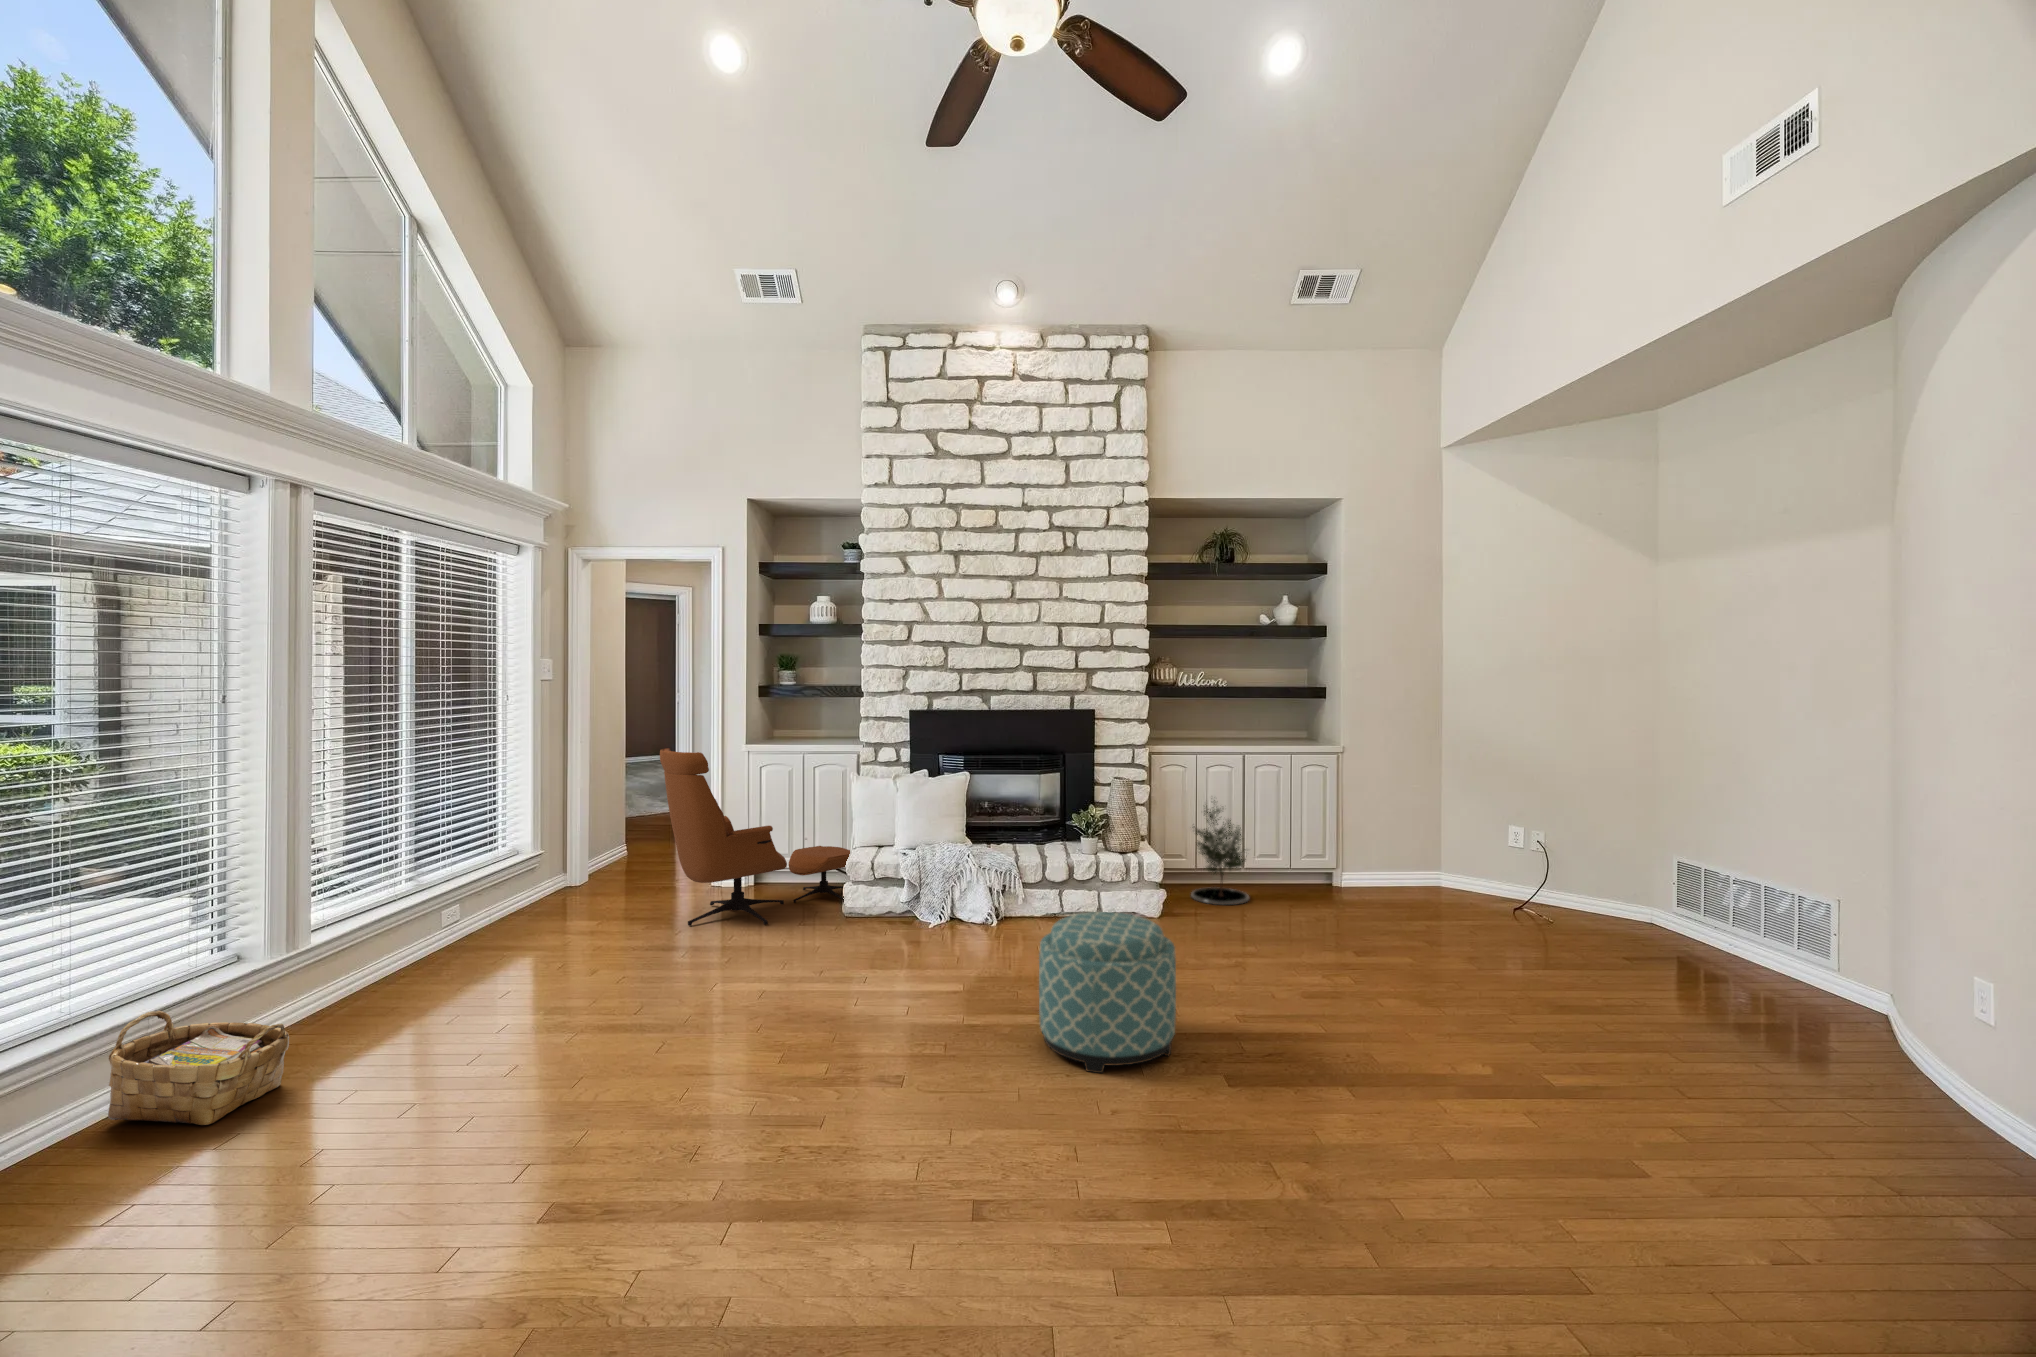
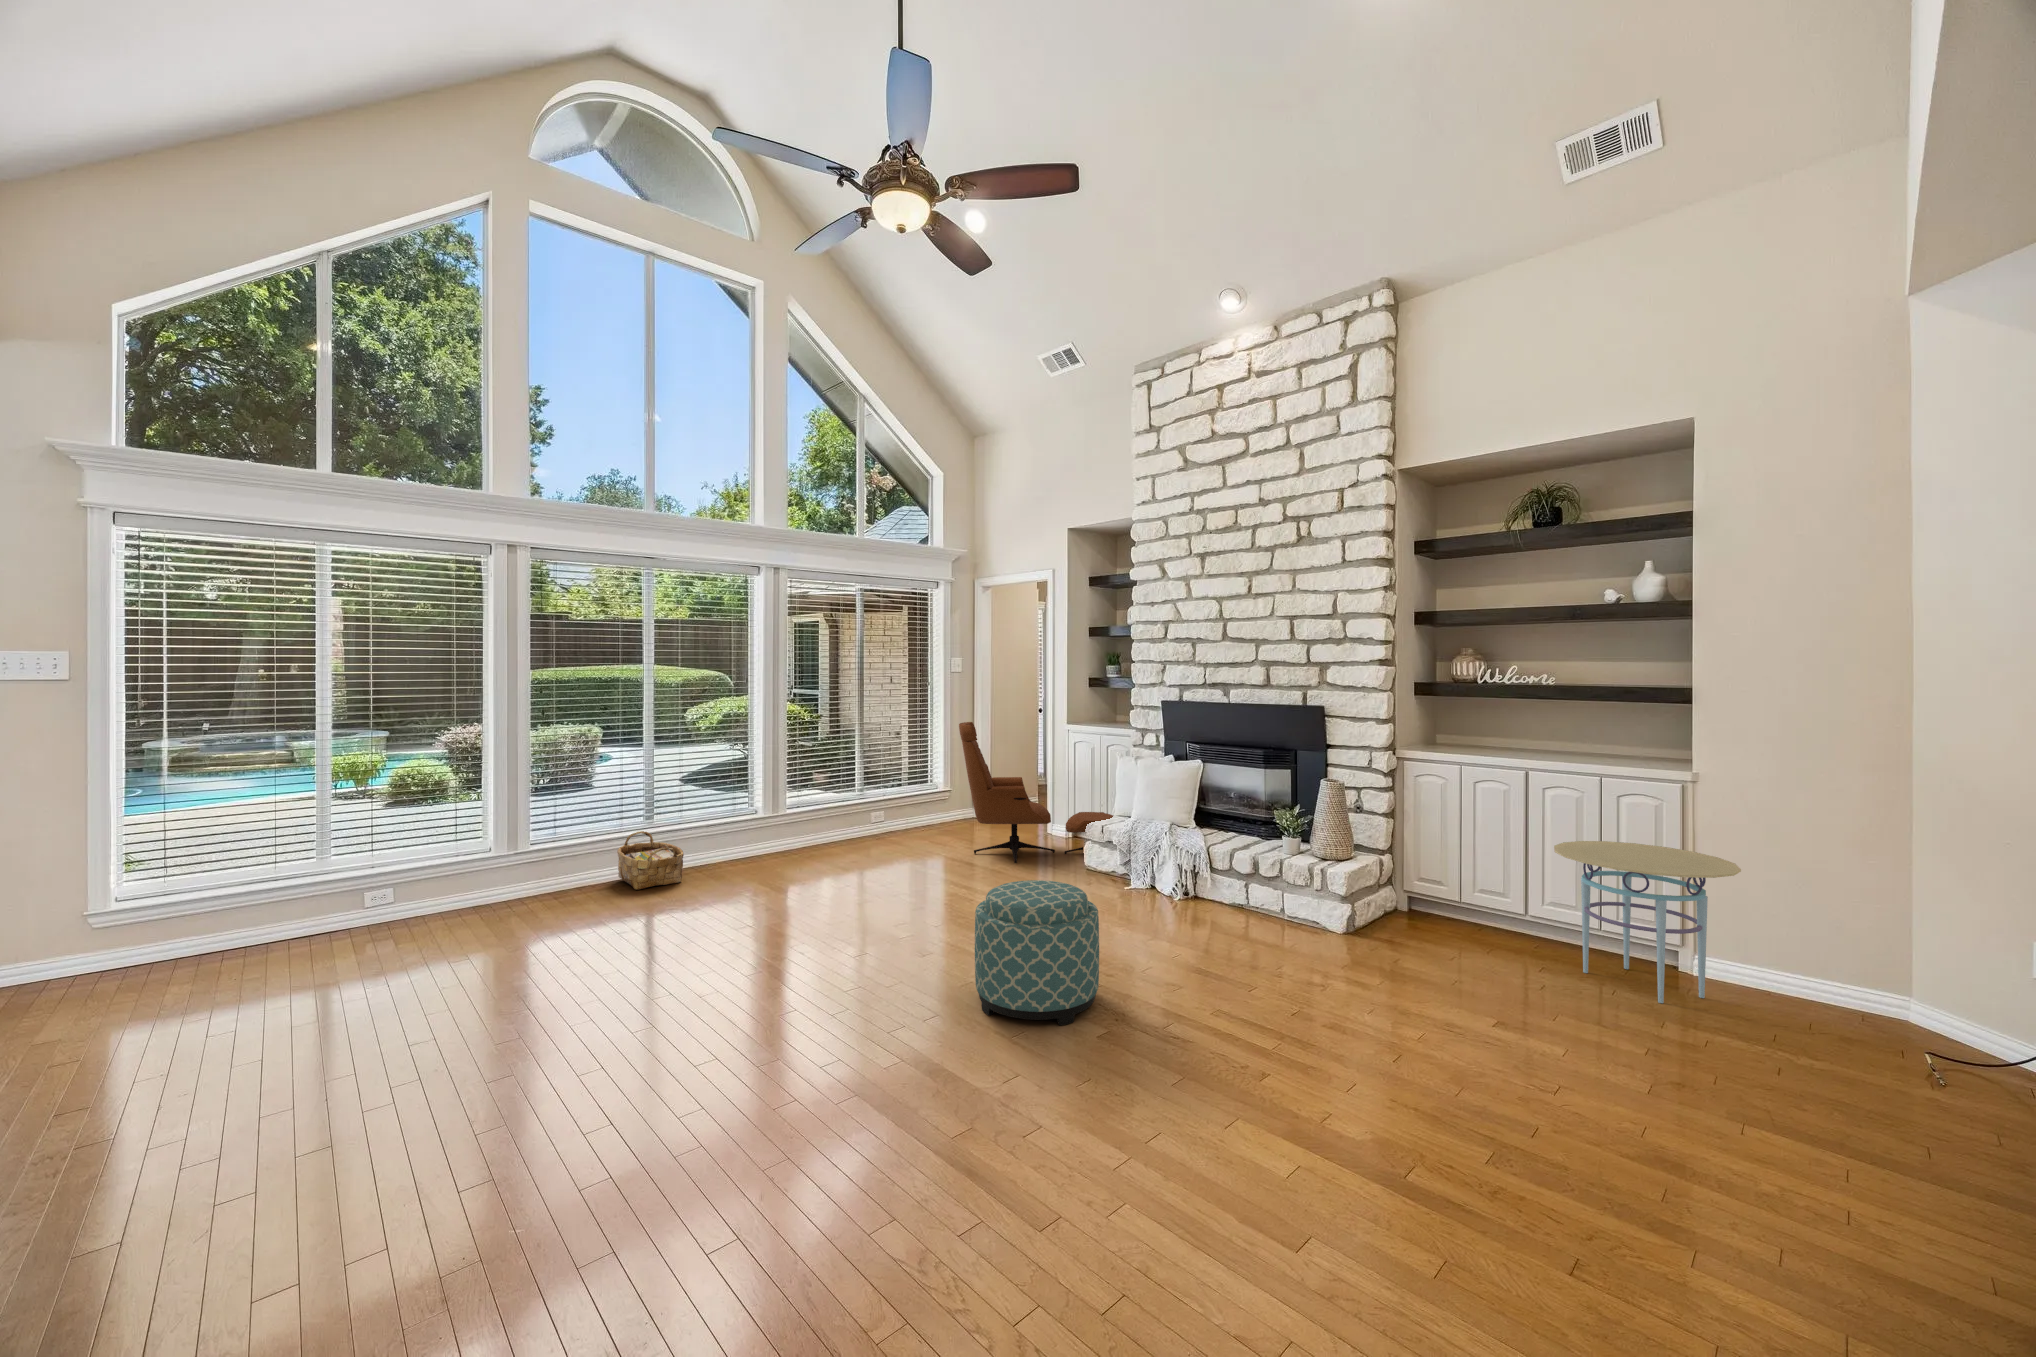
potted tree: present [1191,800,1249,905] -> none [1415,811,1505,946]
side table: none [1297,803,1411,912] -> present [1554,841,1741,1003]

